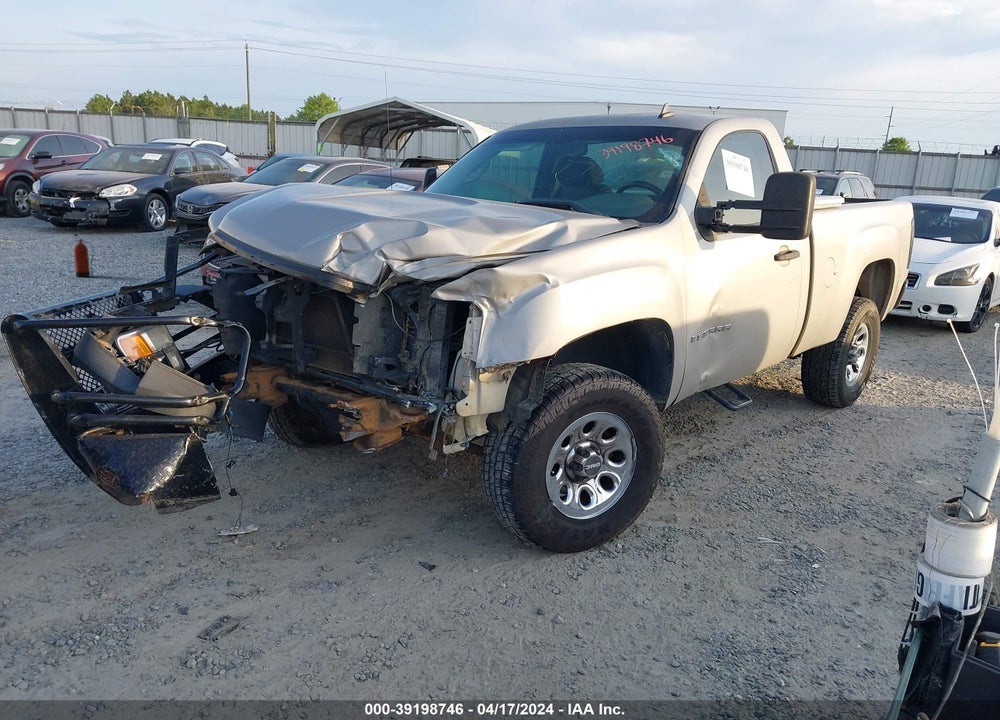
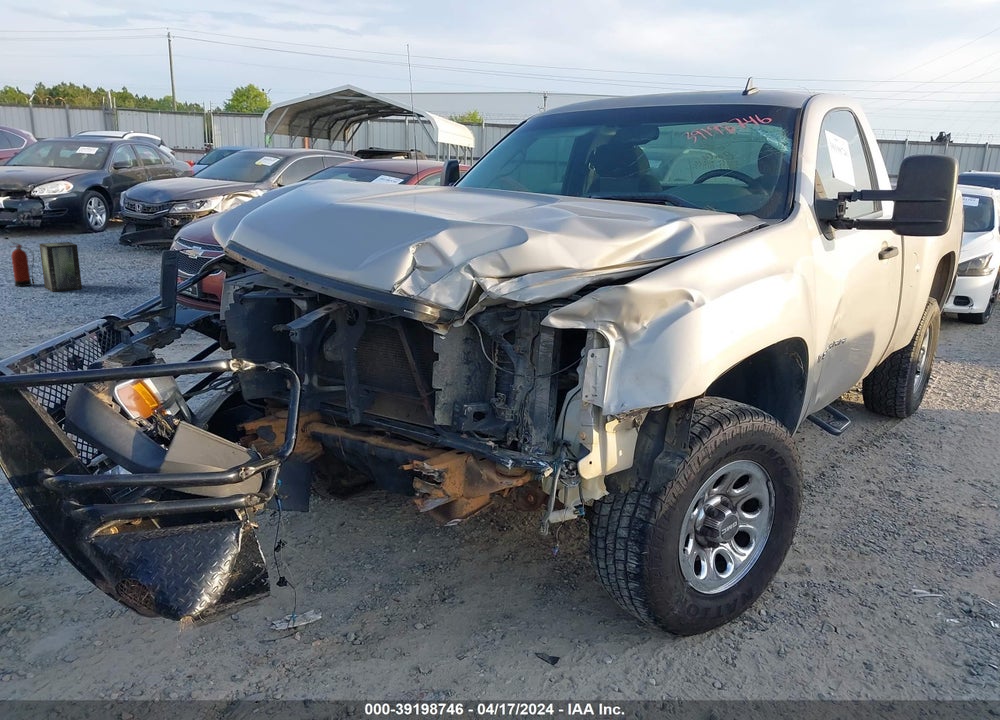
storage box: none [98,238,134,282] -> present [39,242,82,292]

